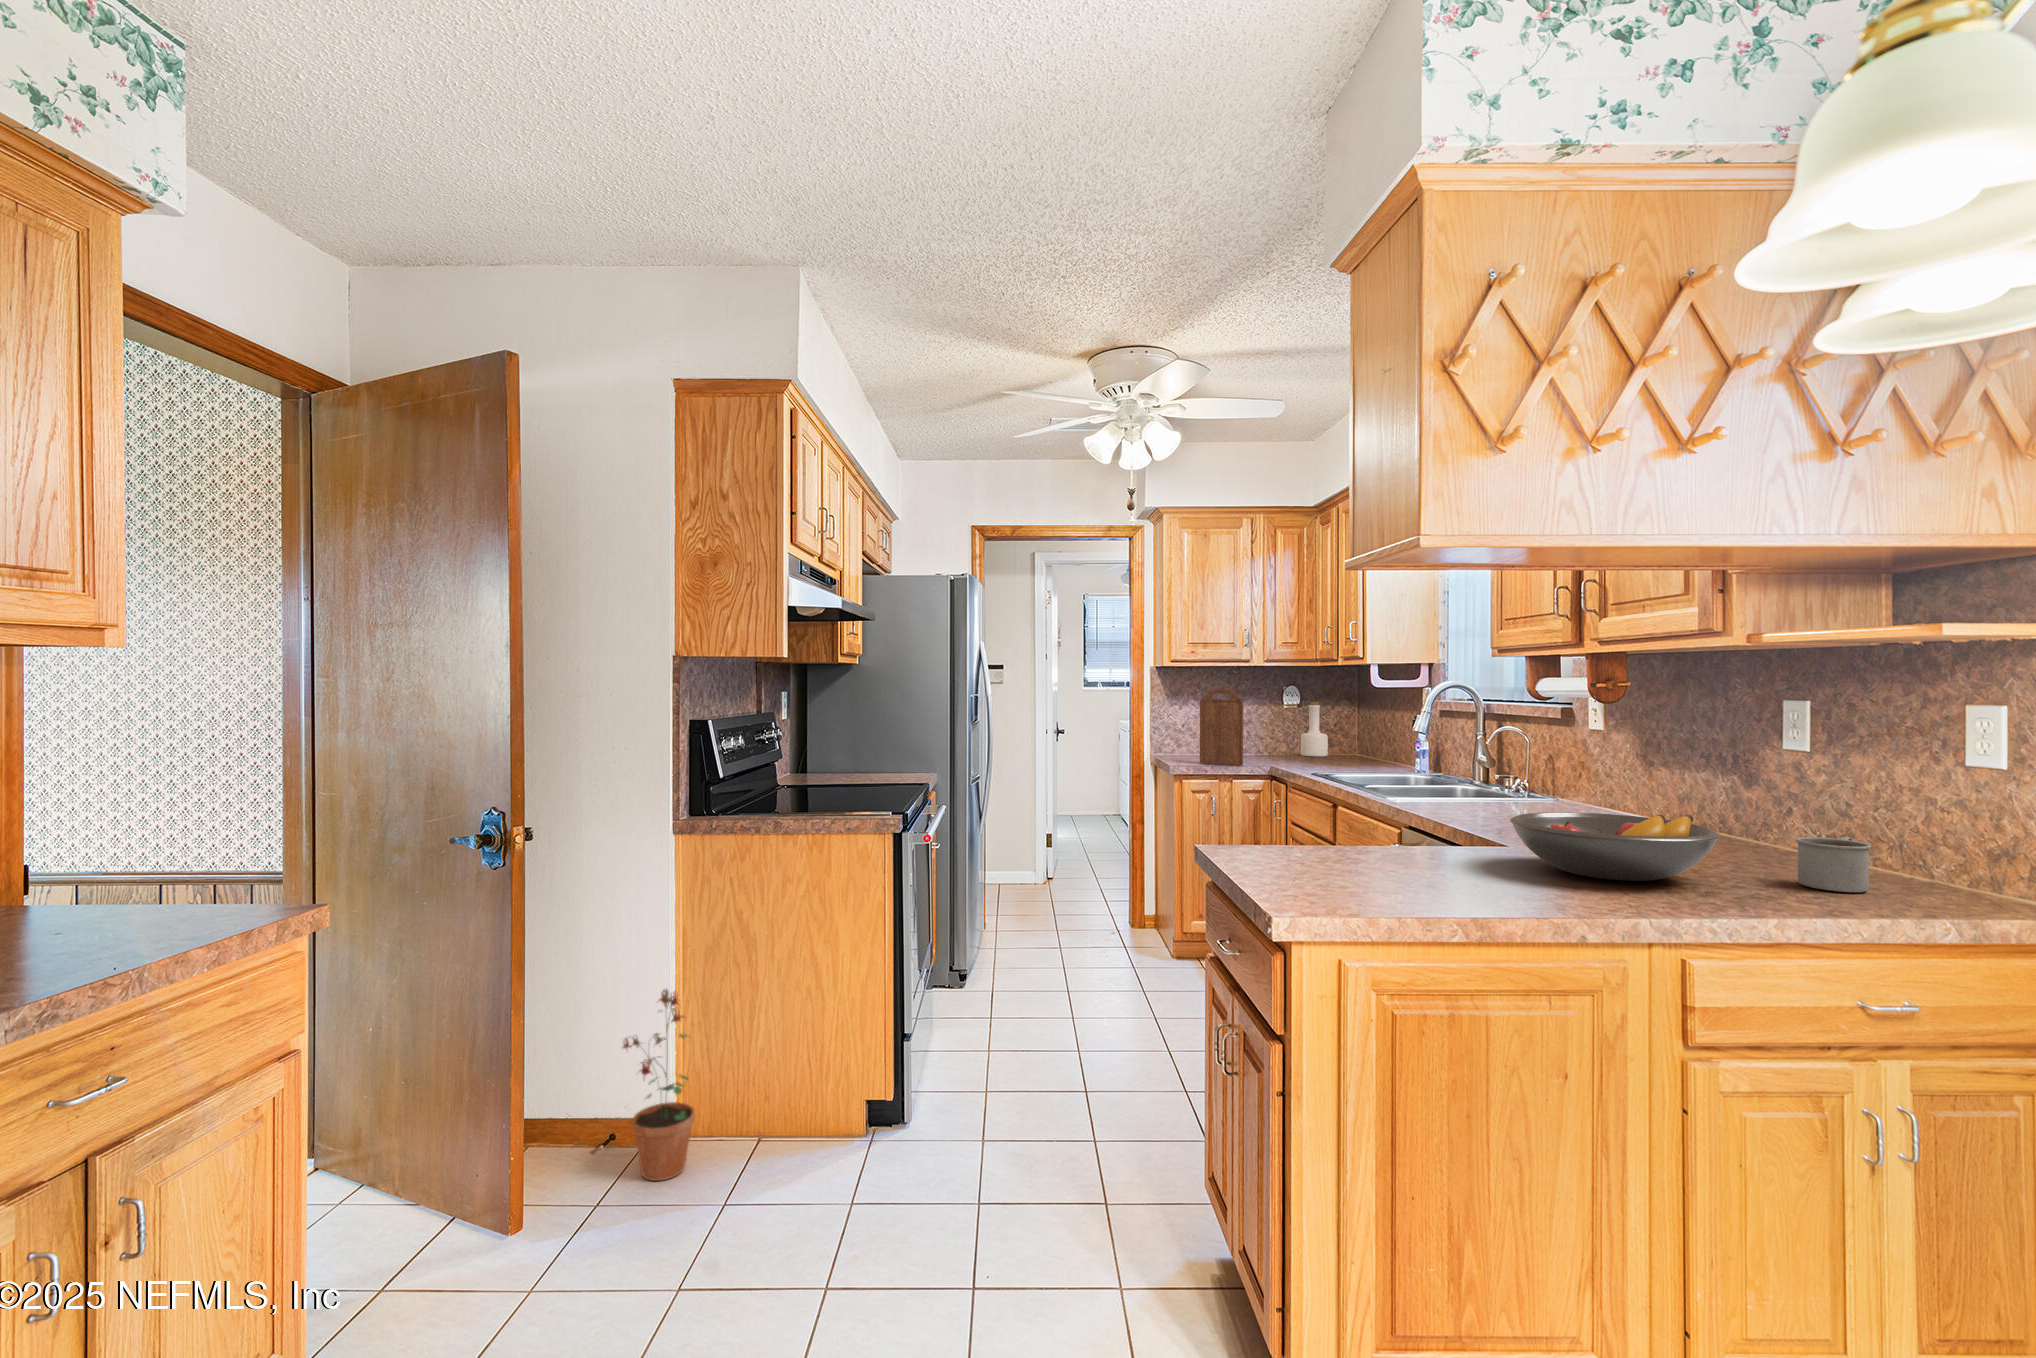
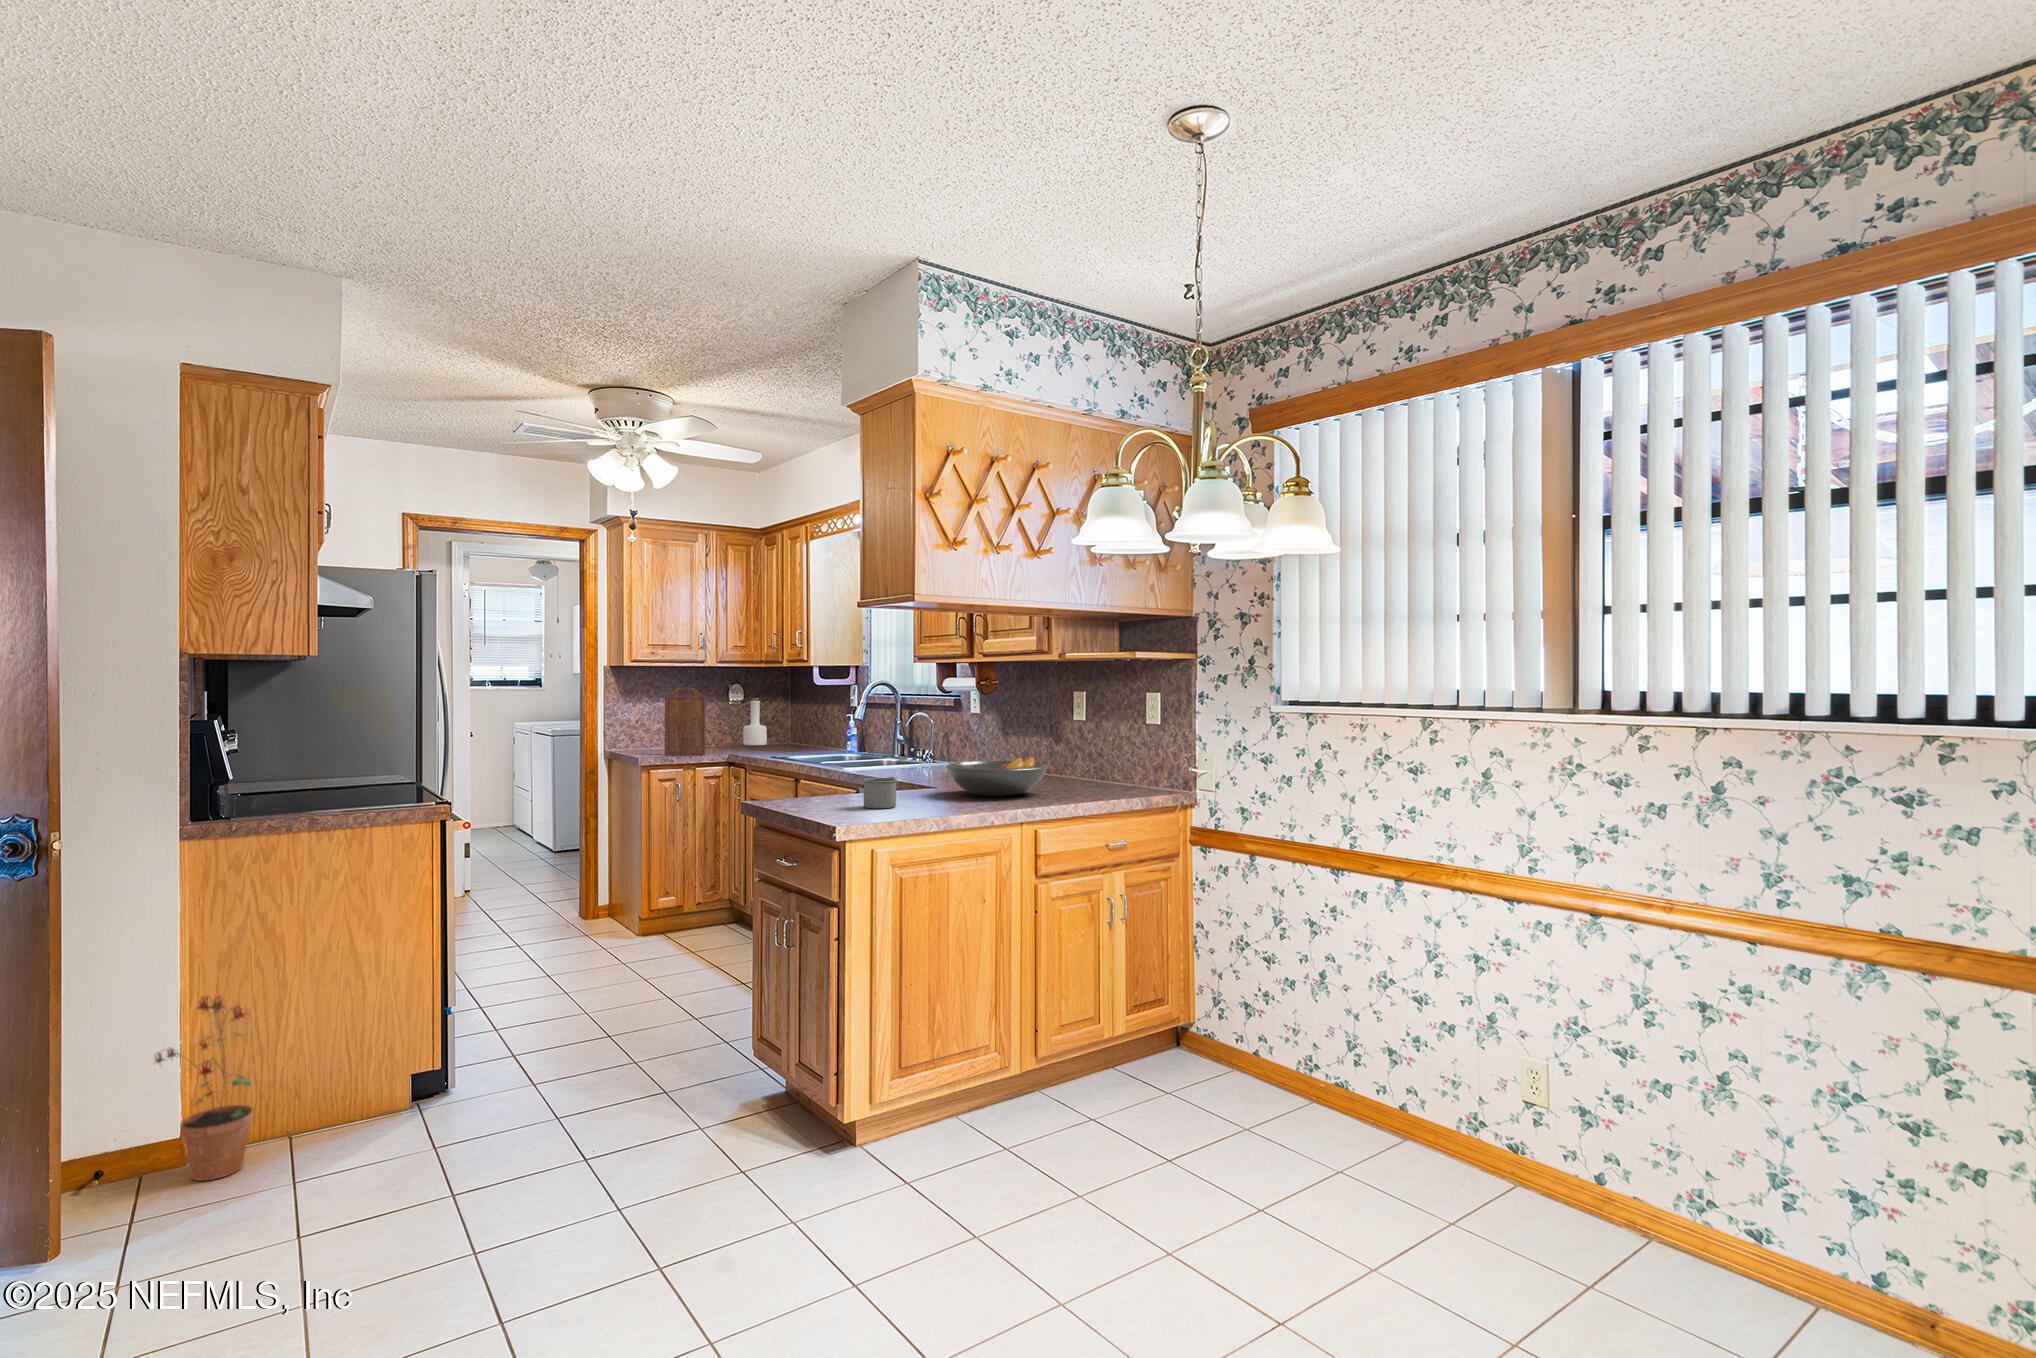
mug: present [1796,837,1871,892] -> present [863,776,897,808]

